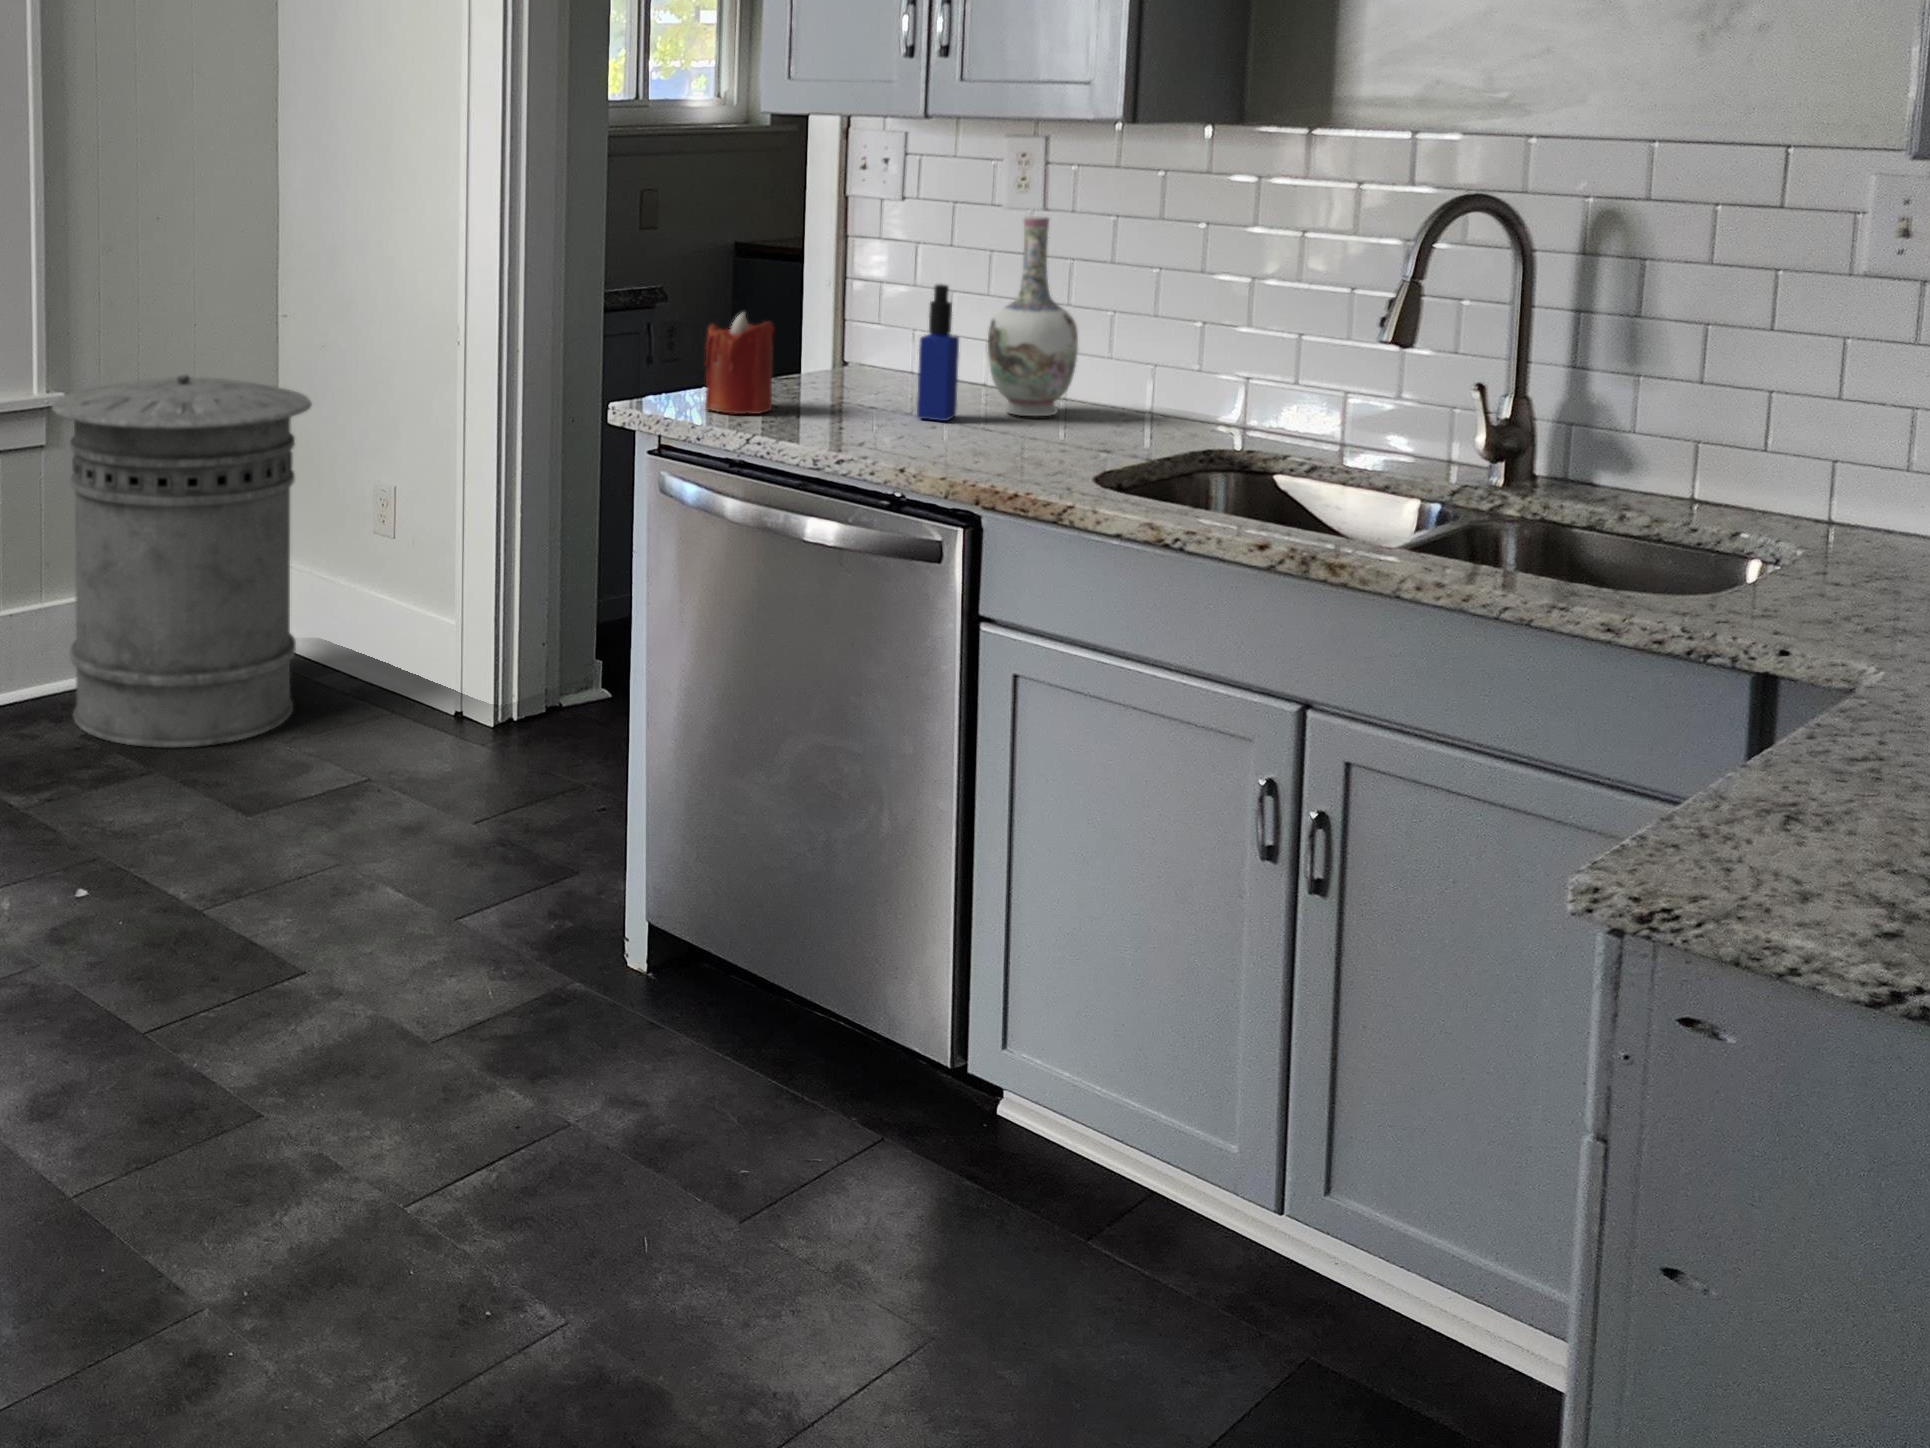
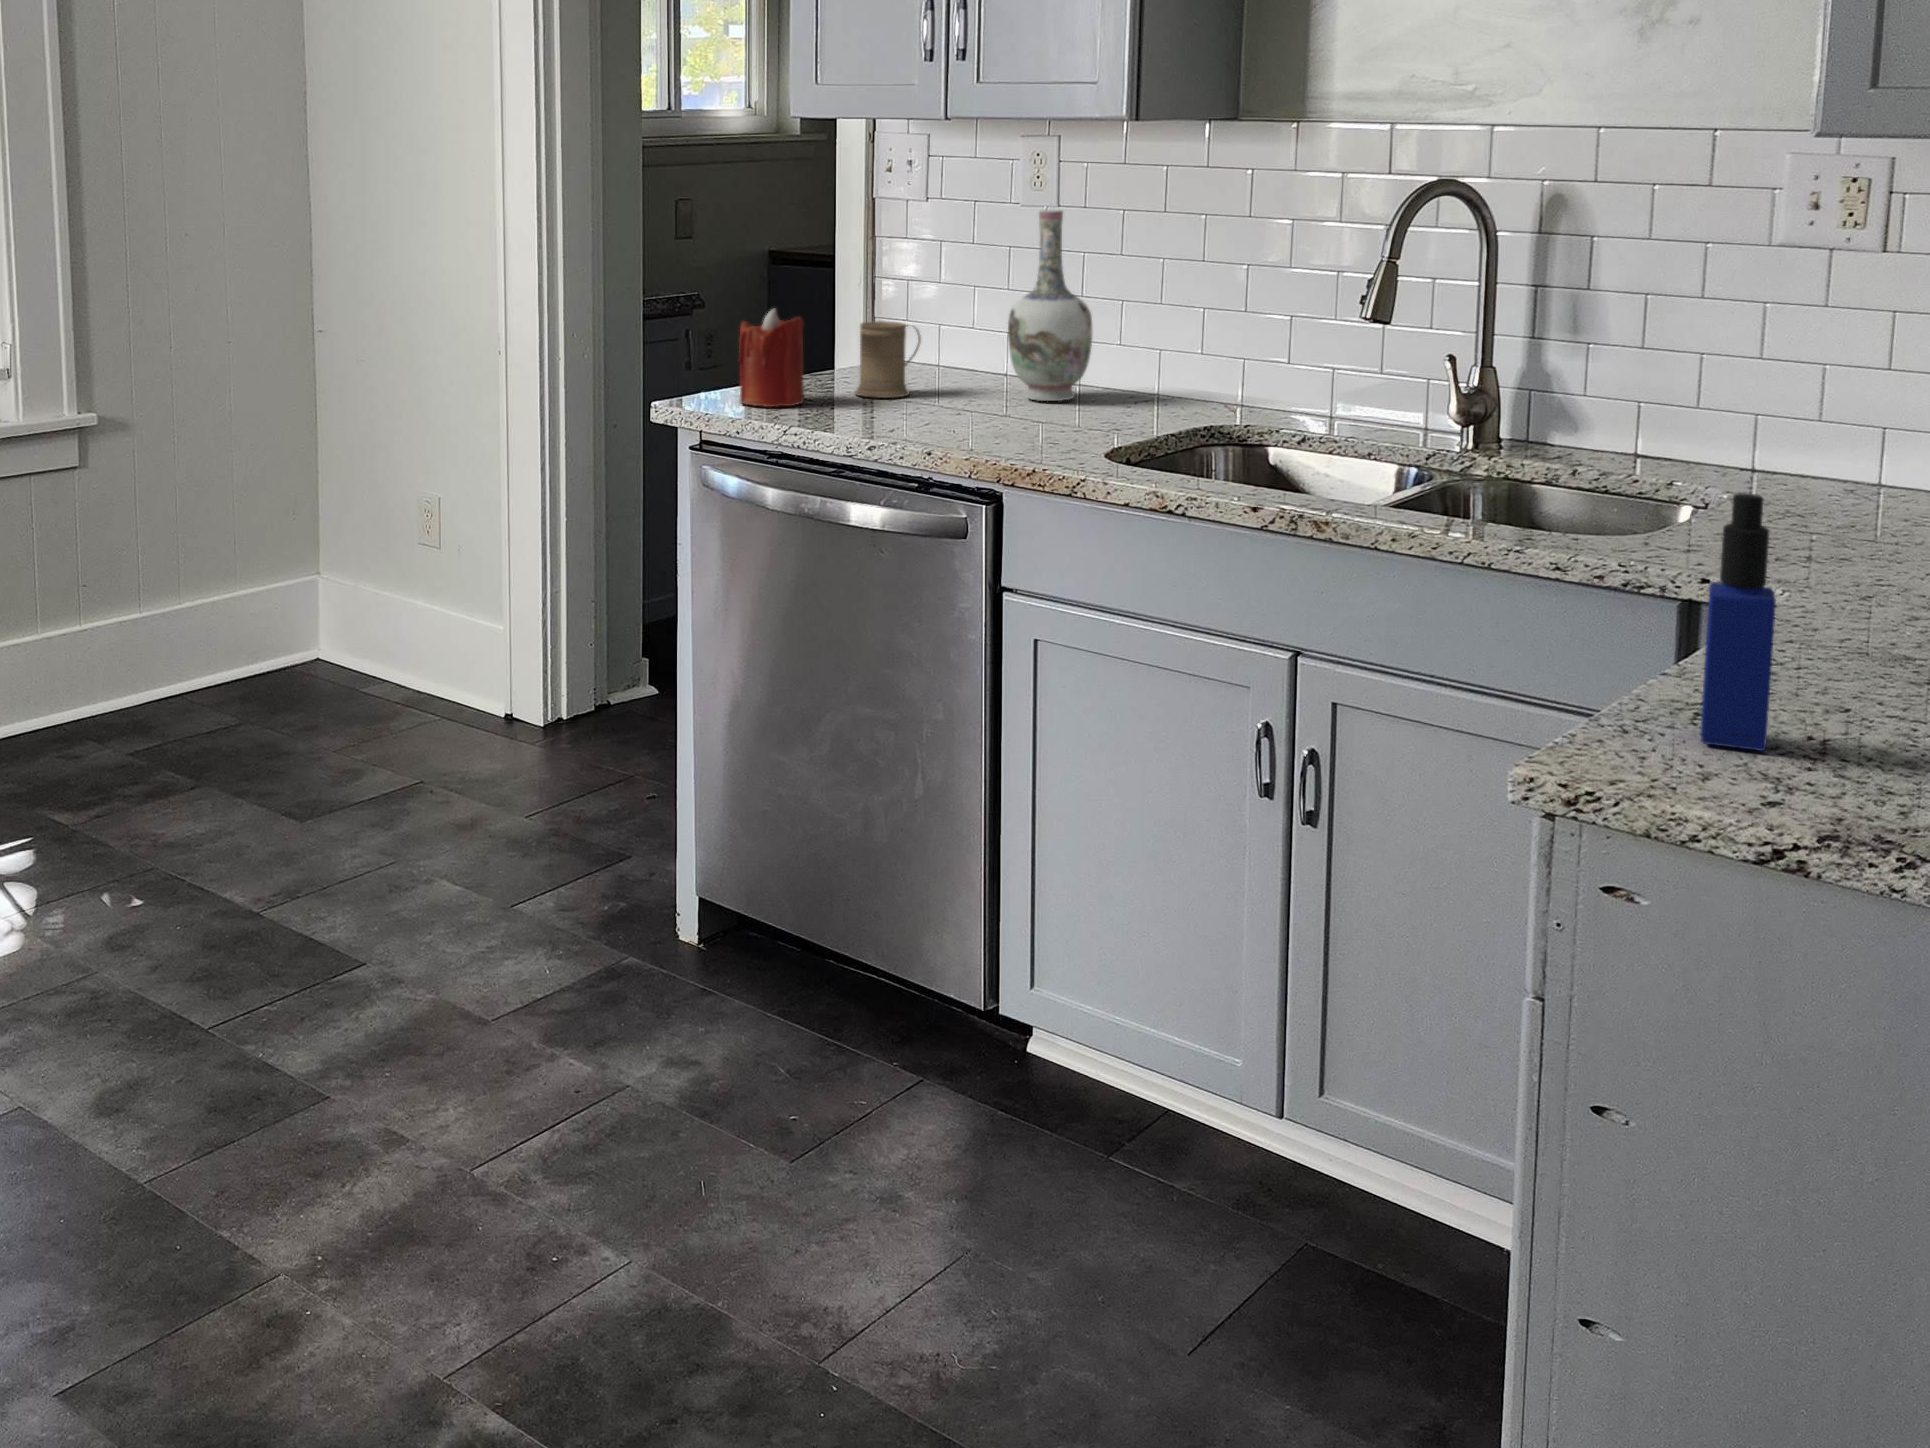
bottle: present [917,284,959,421] -> present [1700,493,1776,751]
mug: none [825,328,896,408] -> present [855,321,921,398]
trash can: present [52,373,312,747] -> none [79,387,345,764]

